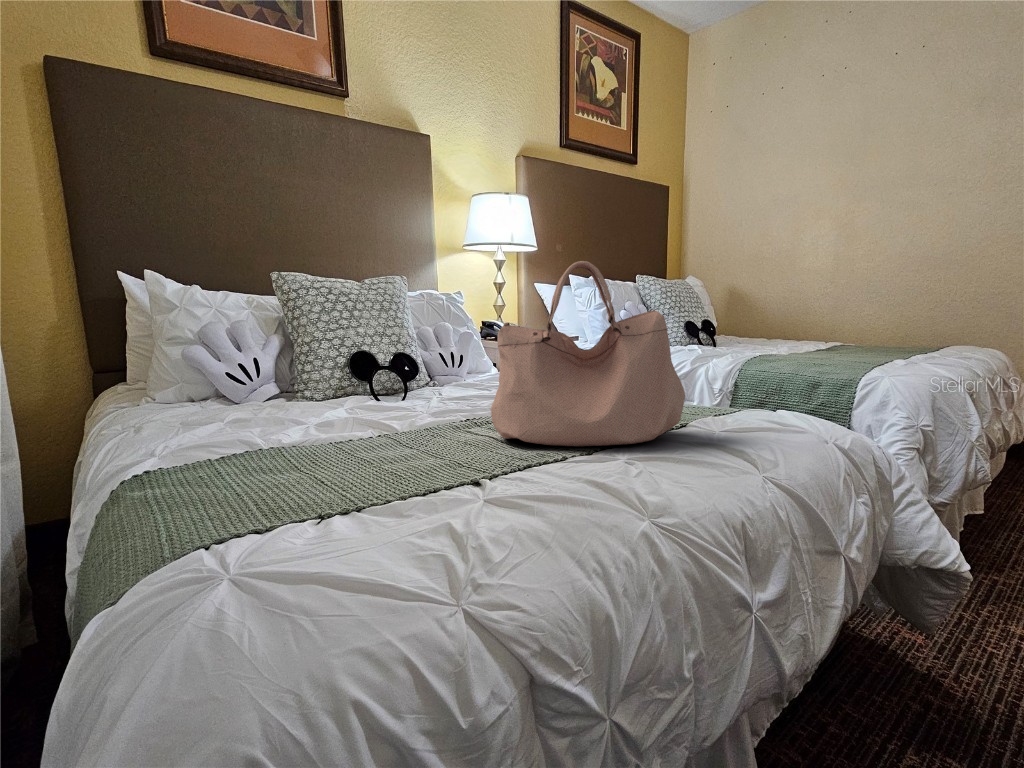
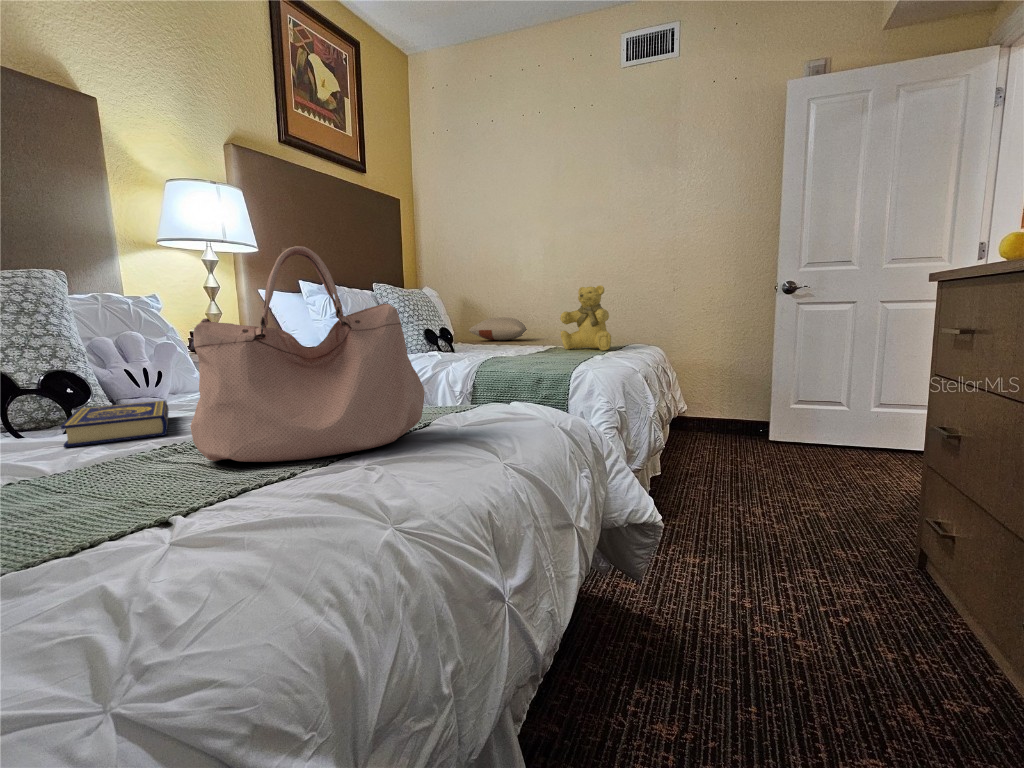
teddy bear: none [851,273,923,353] -> present [560,285,611,351]
pillow: none [736,308,820,334] -> present [469,317,527,341]
book: none [404,382,470,414] -> present [61,400,169,447]

